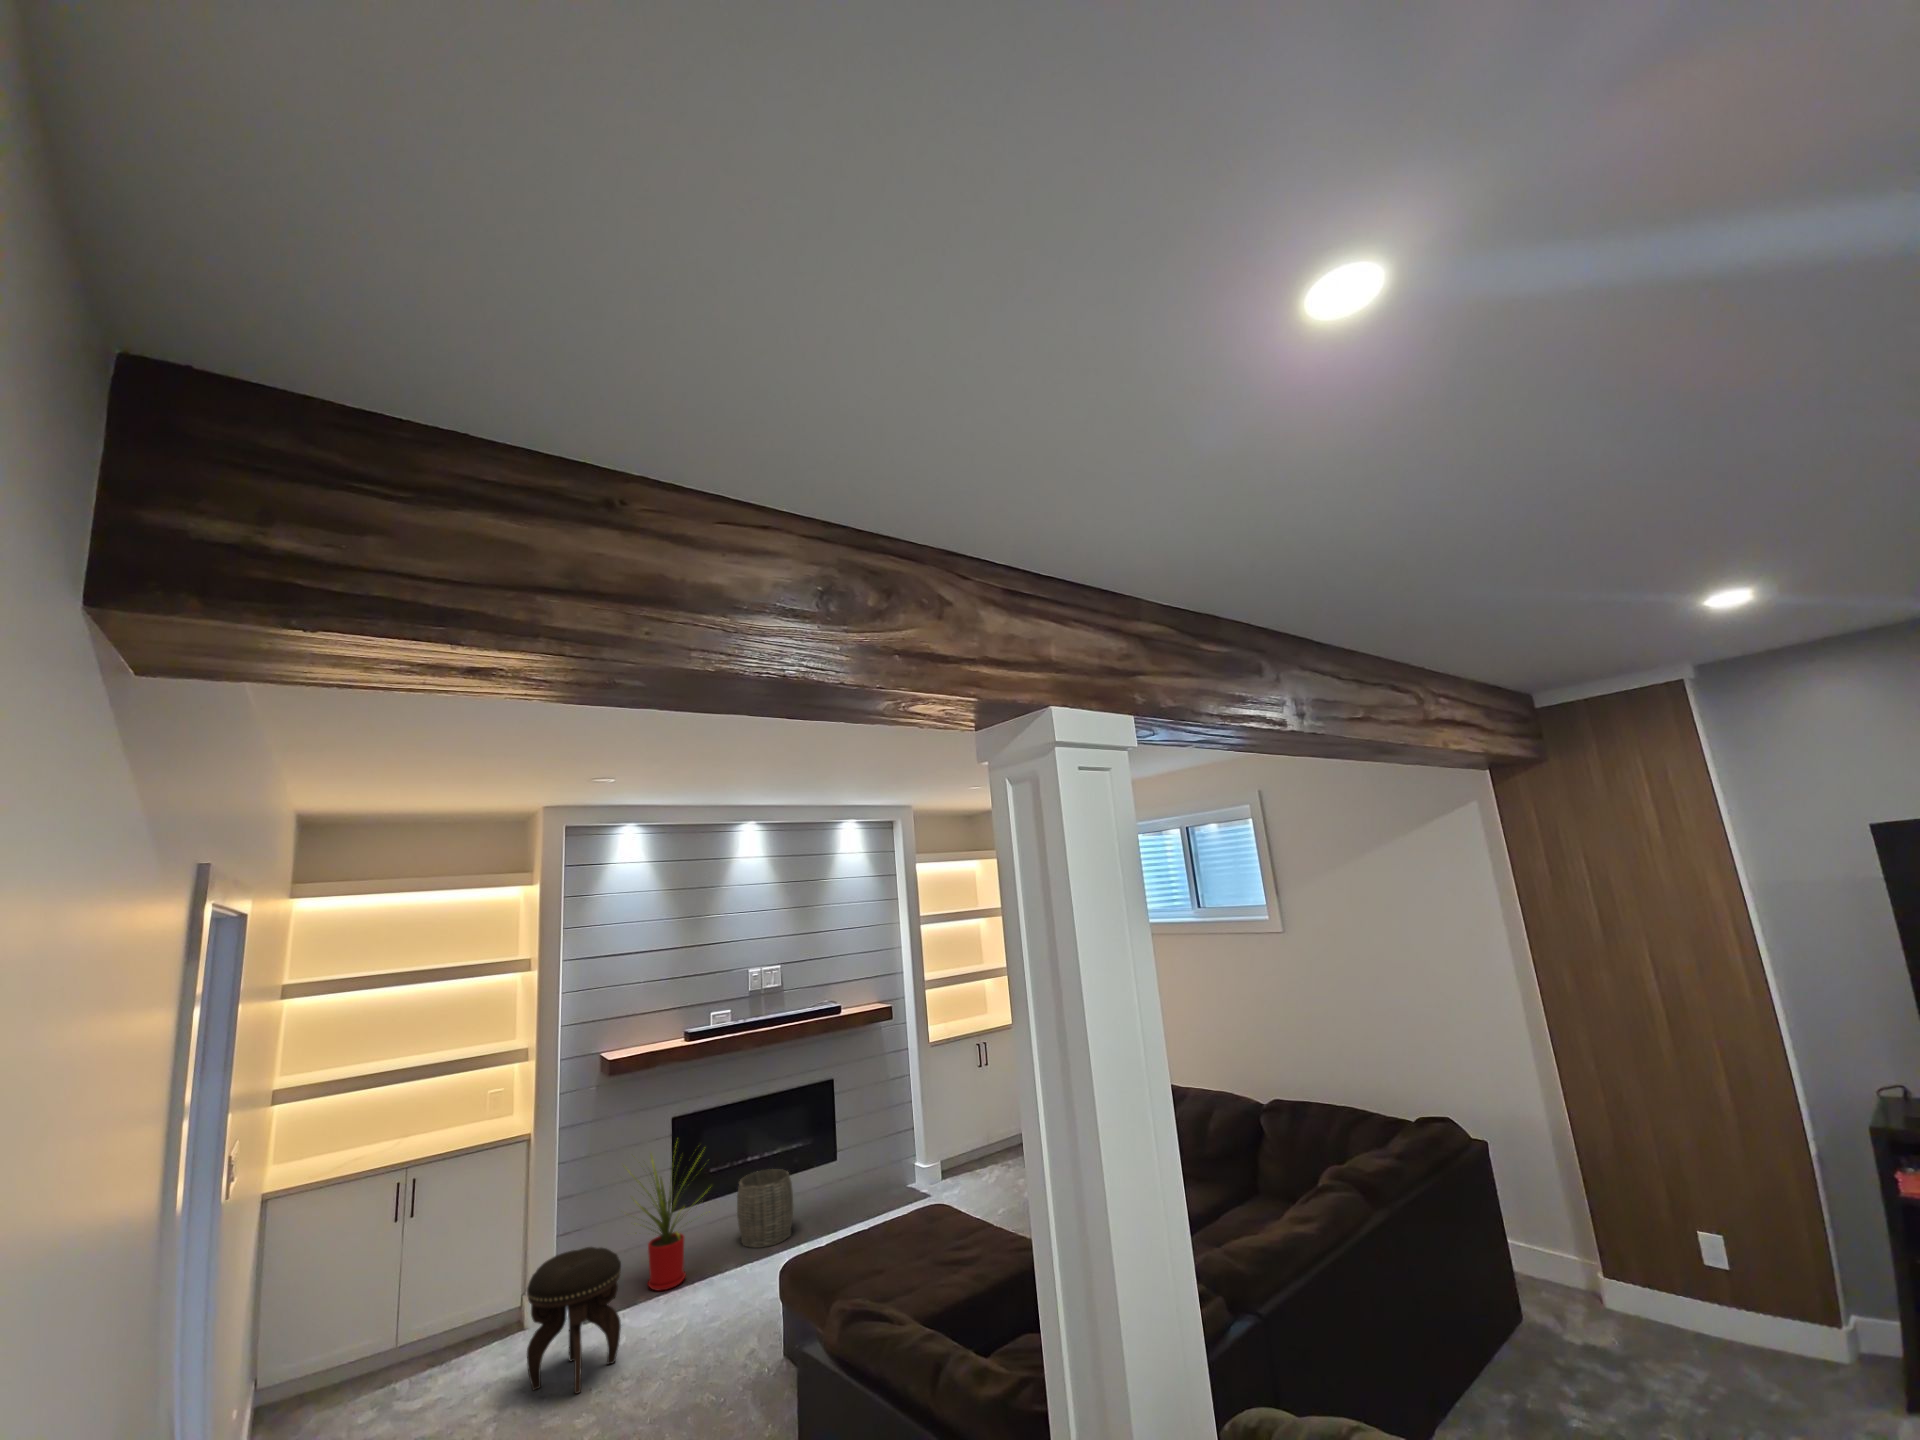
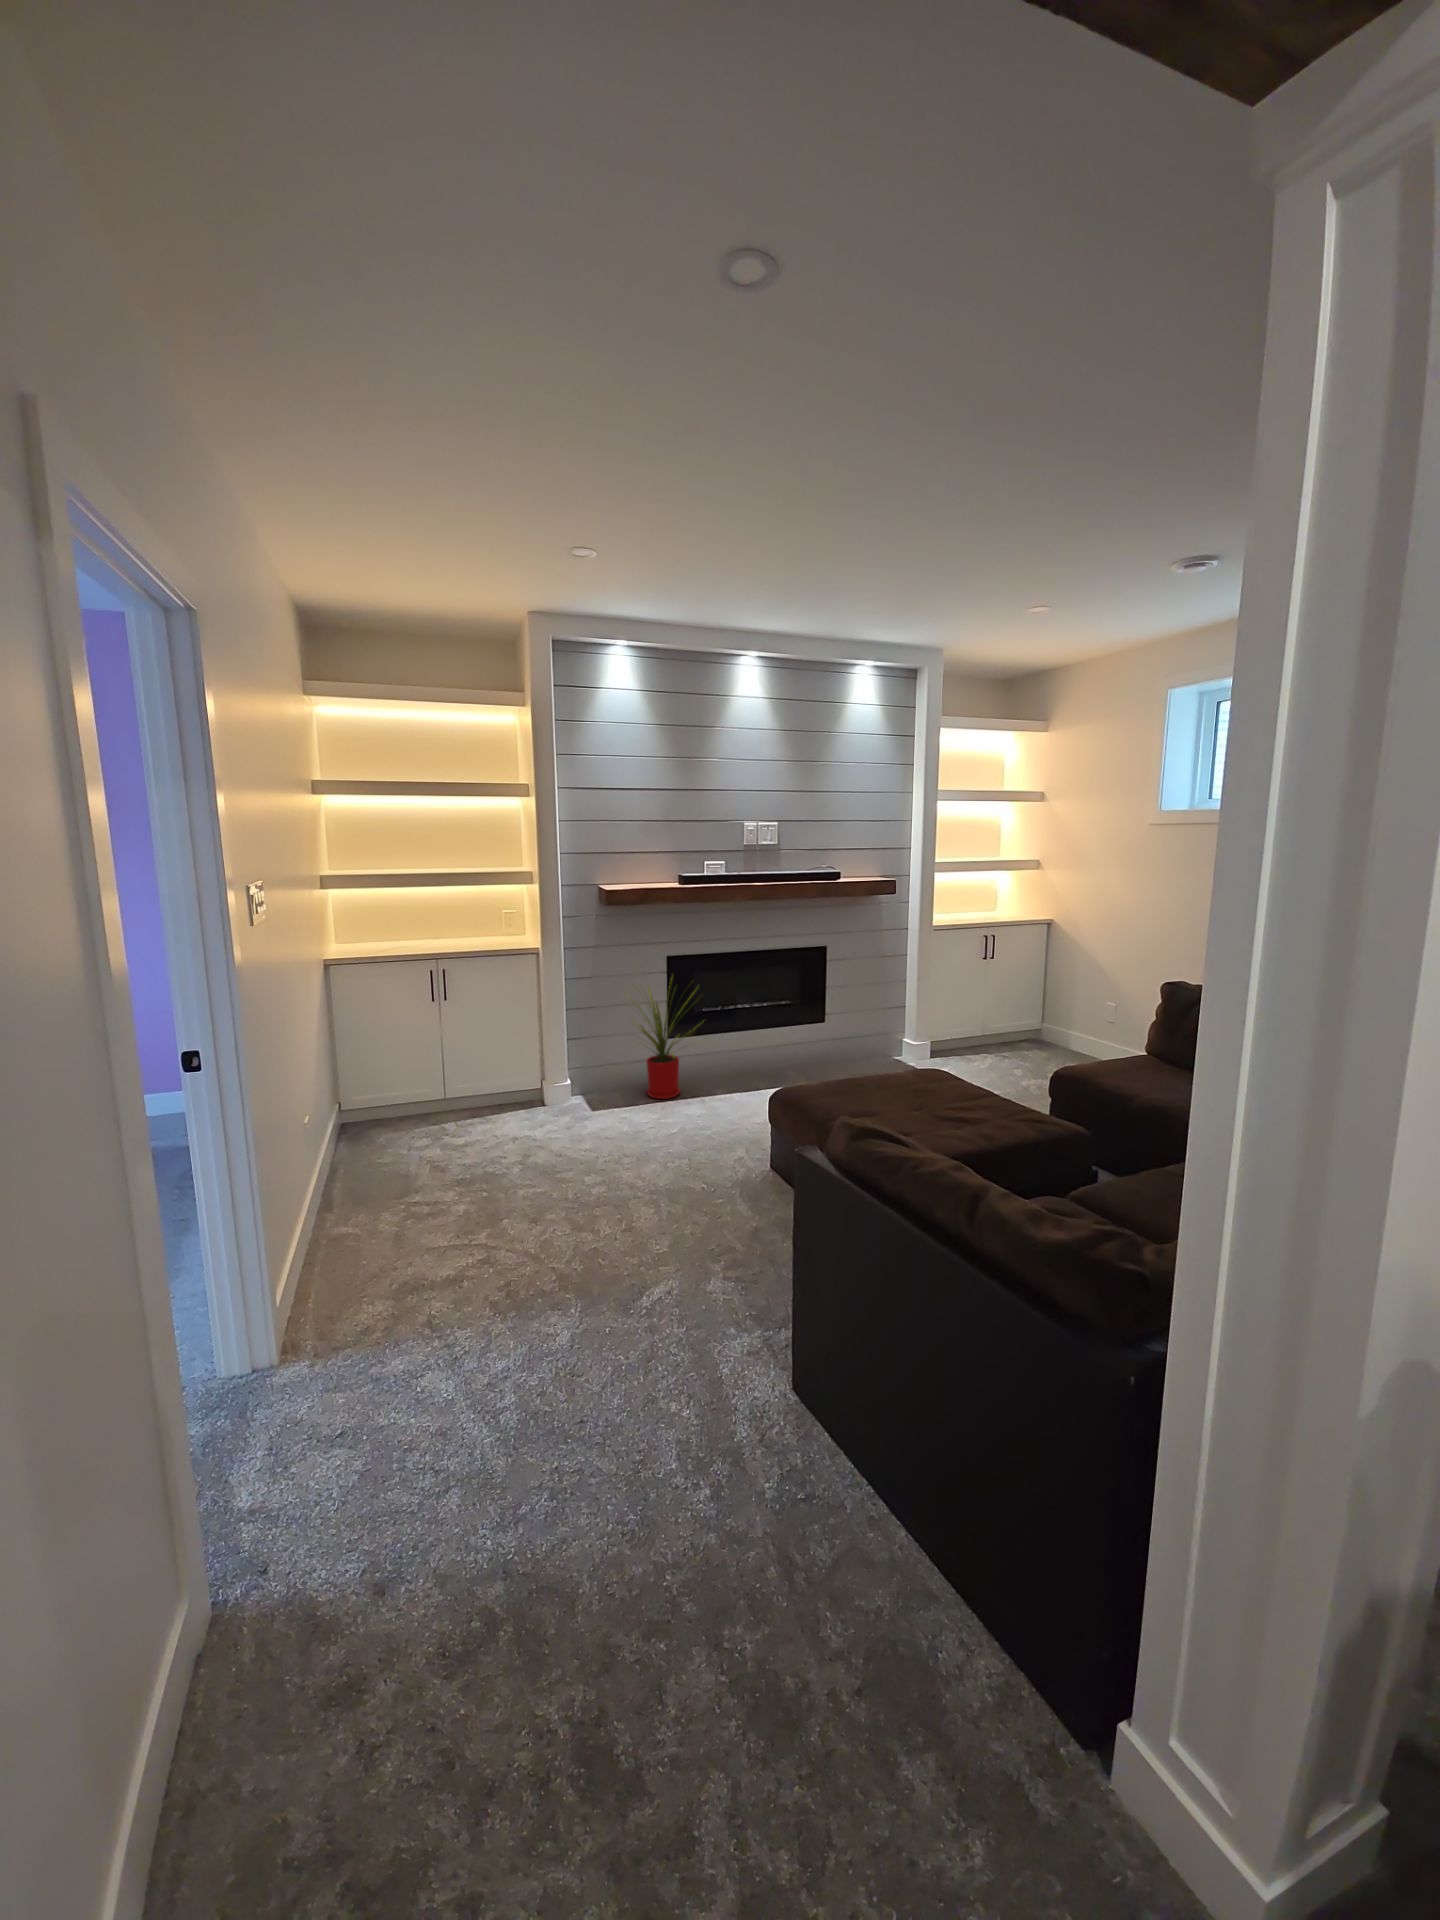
woven basket: present [737,1169,793,1248] -> none [728,1018,782,1082]
footstool: present [527,1247,621,1394] -> none [538,1047,621,1160]

